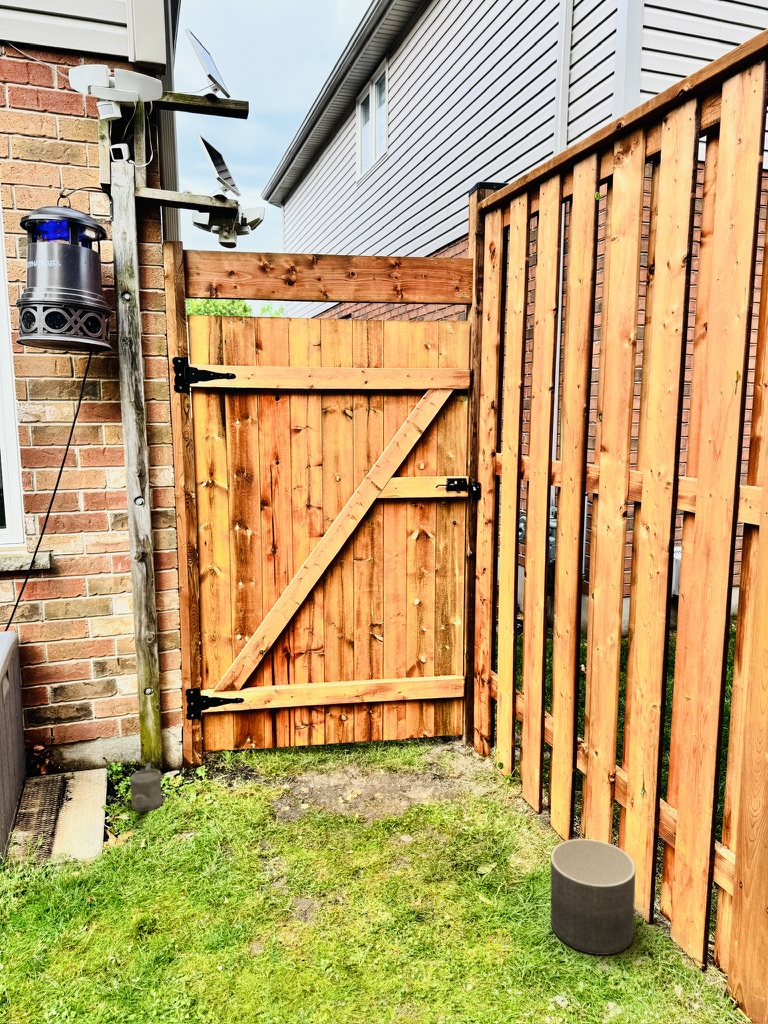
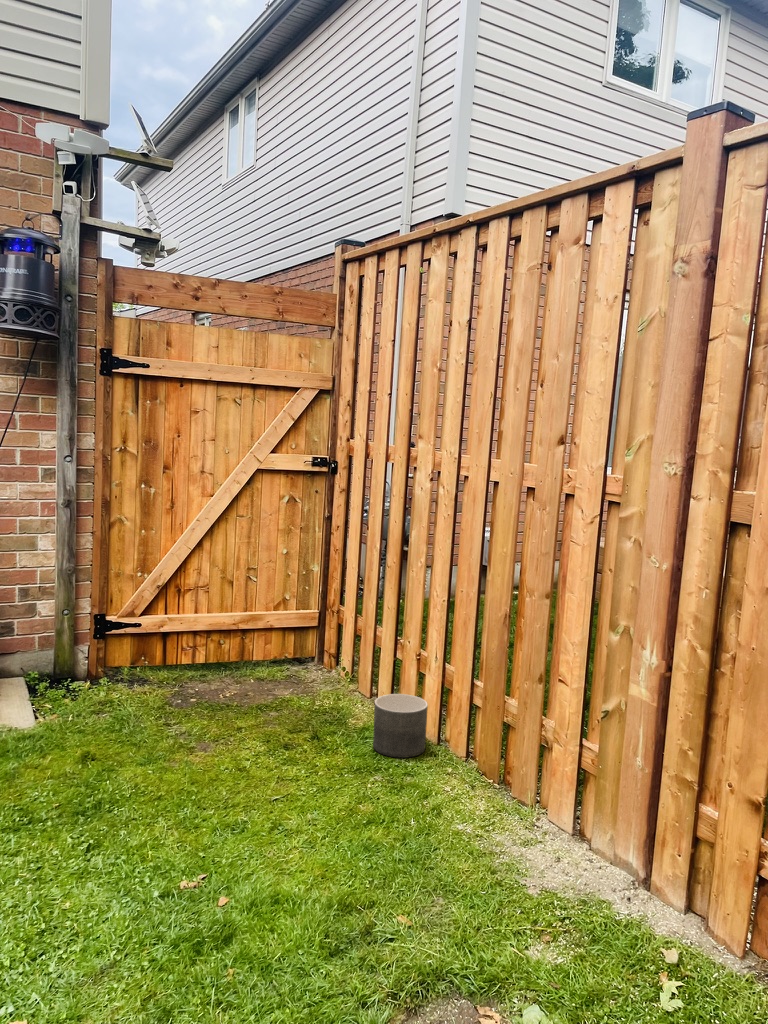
watering can: present [130,763,163,812] -> none [51,670,78,703]

